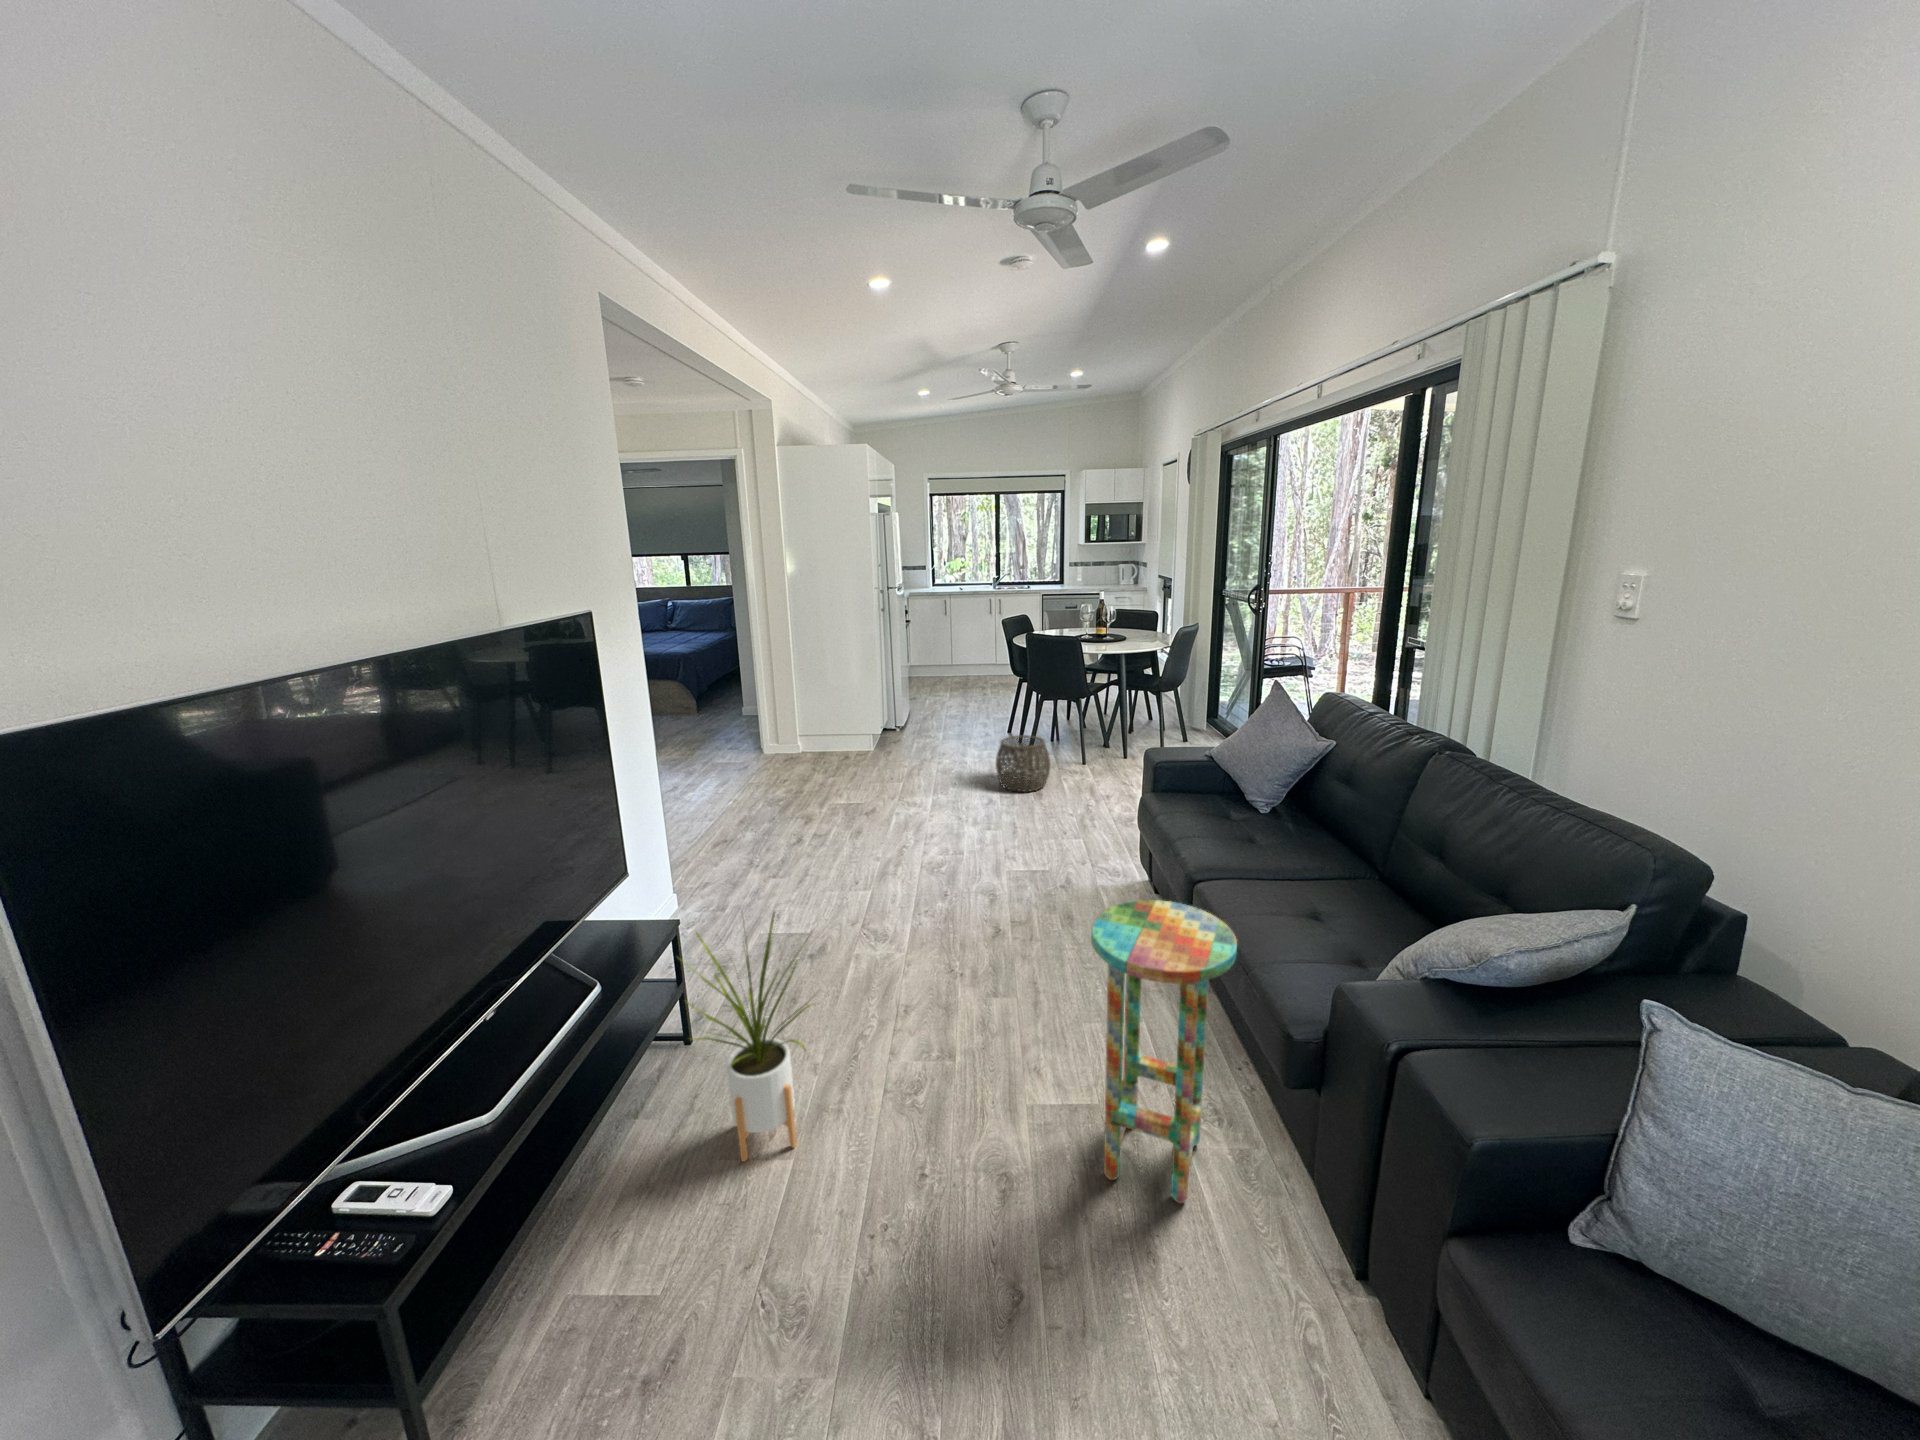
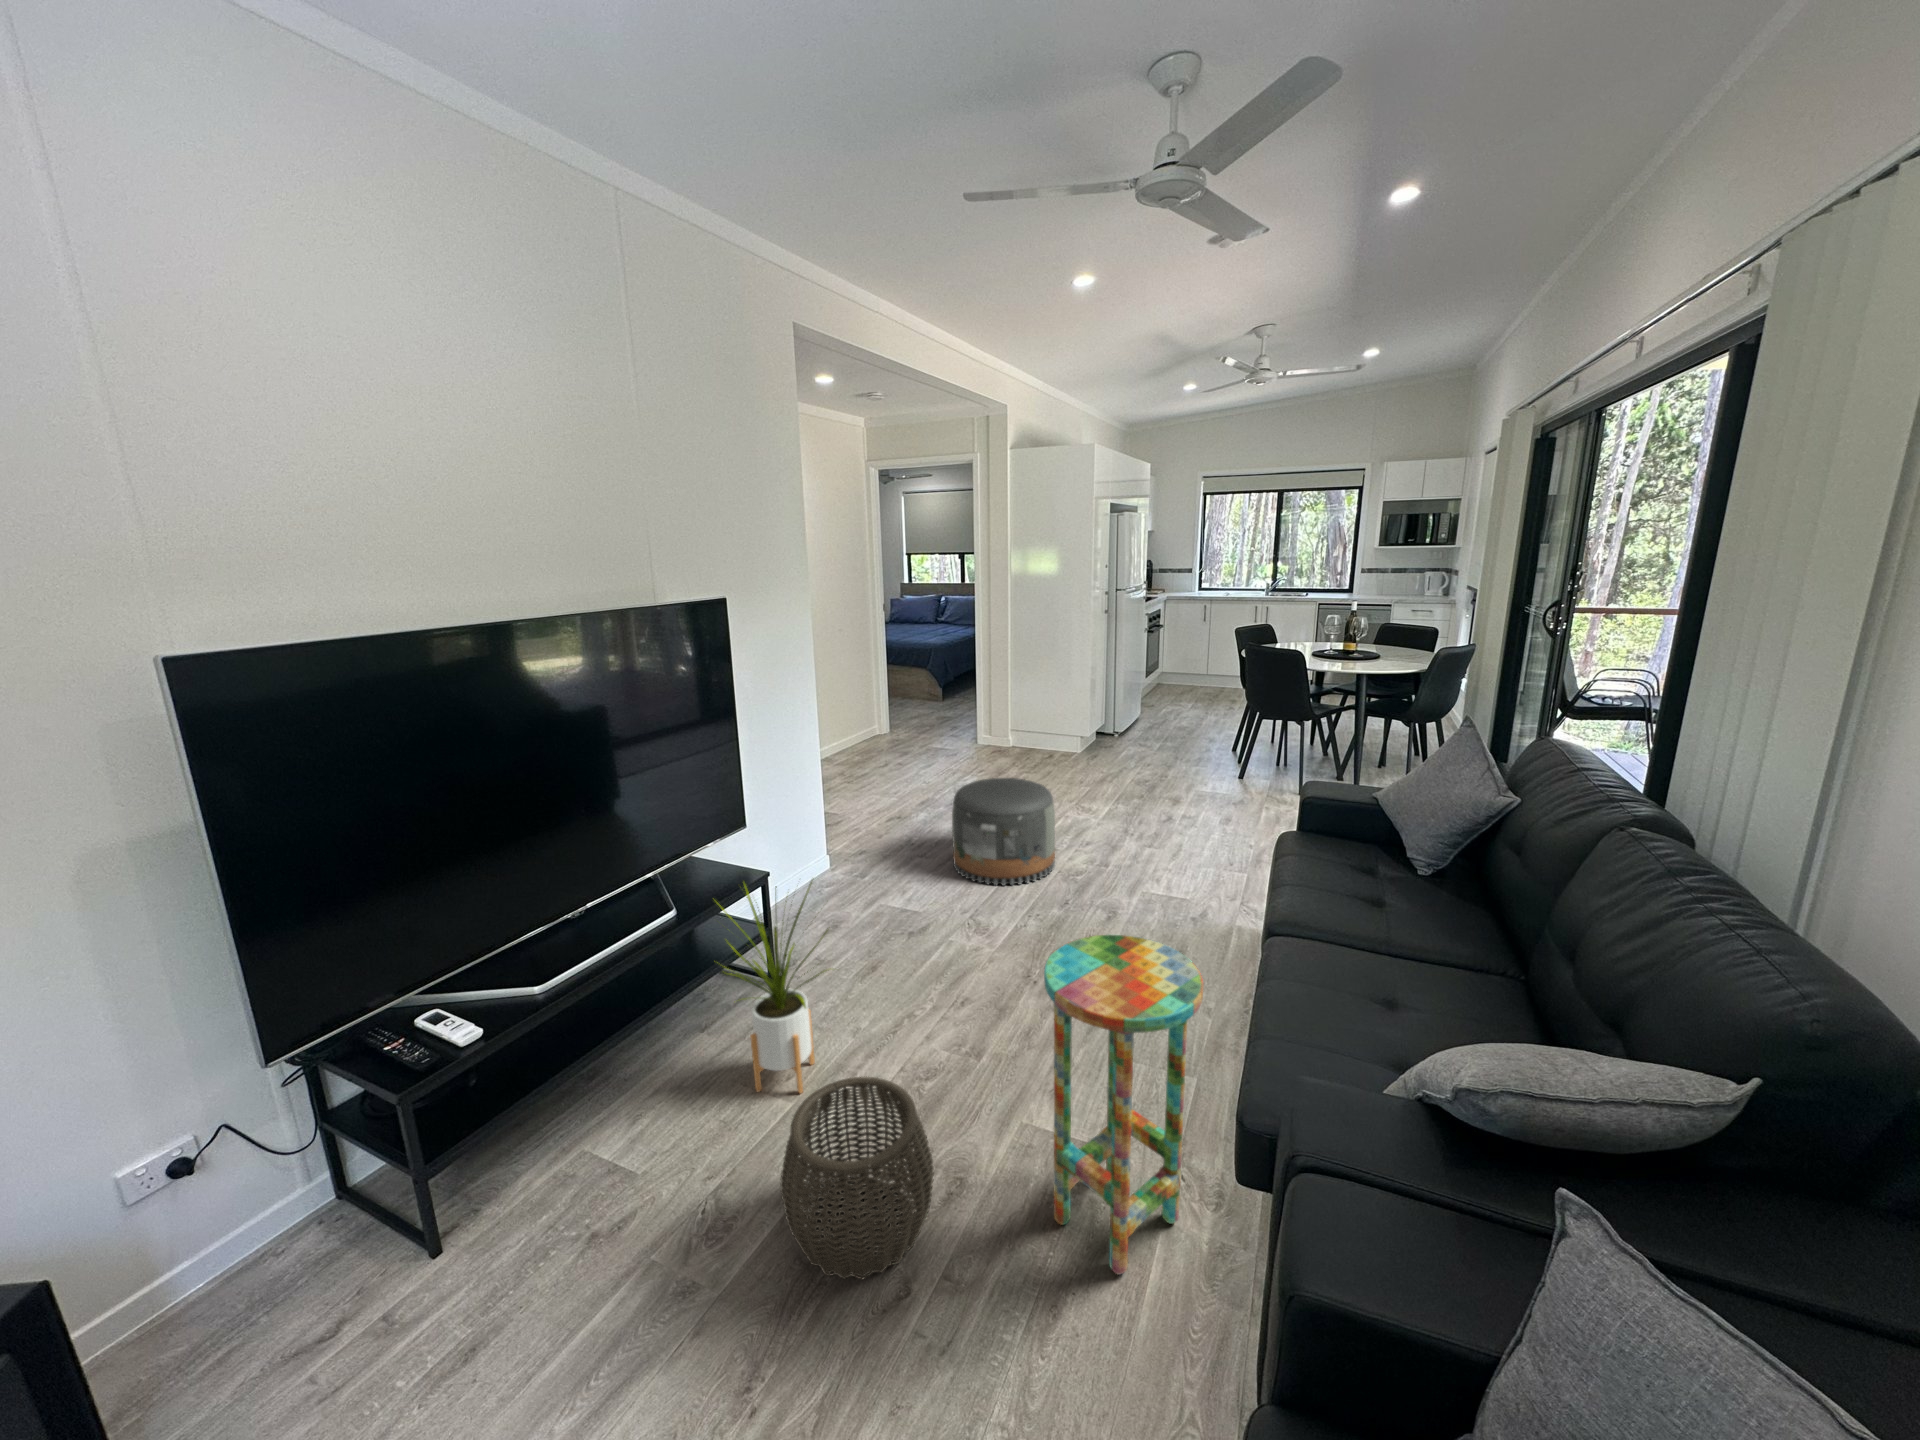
woven basket: present [996,735,1051,792] -> present [780,1077,934,1279]
pouf: none [807,781,915,892] -> present [952,778,1055,886]

